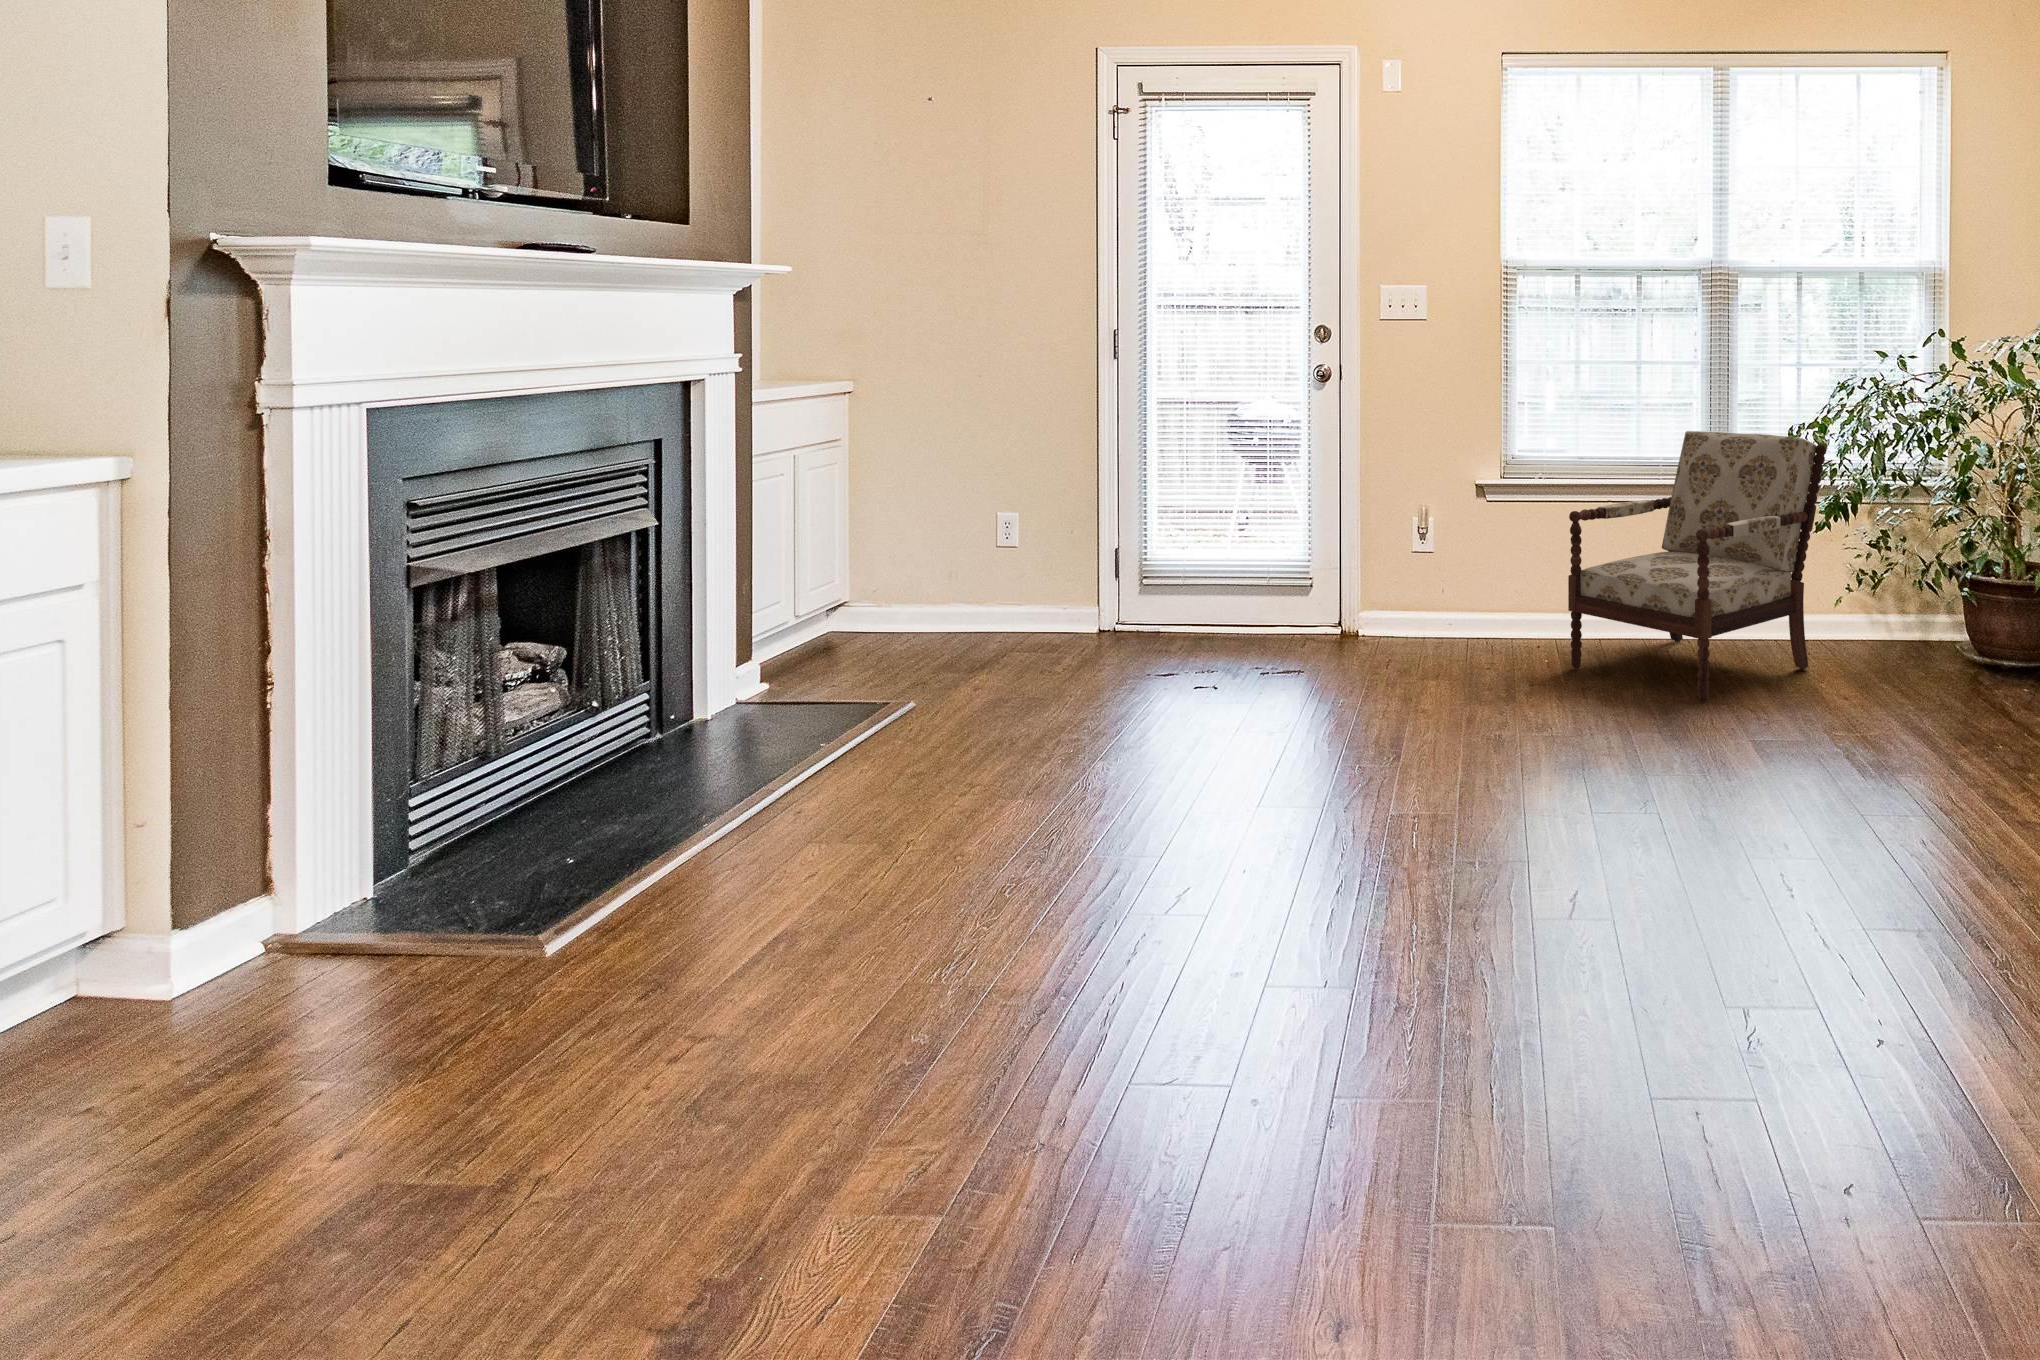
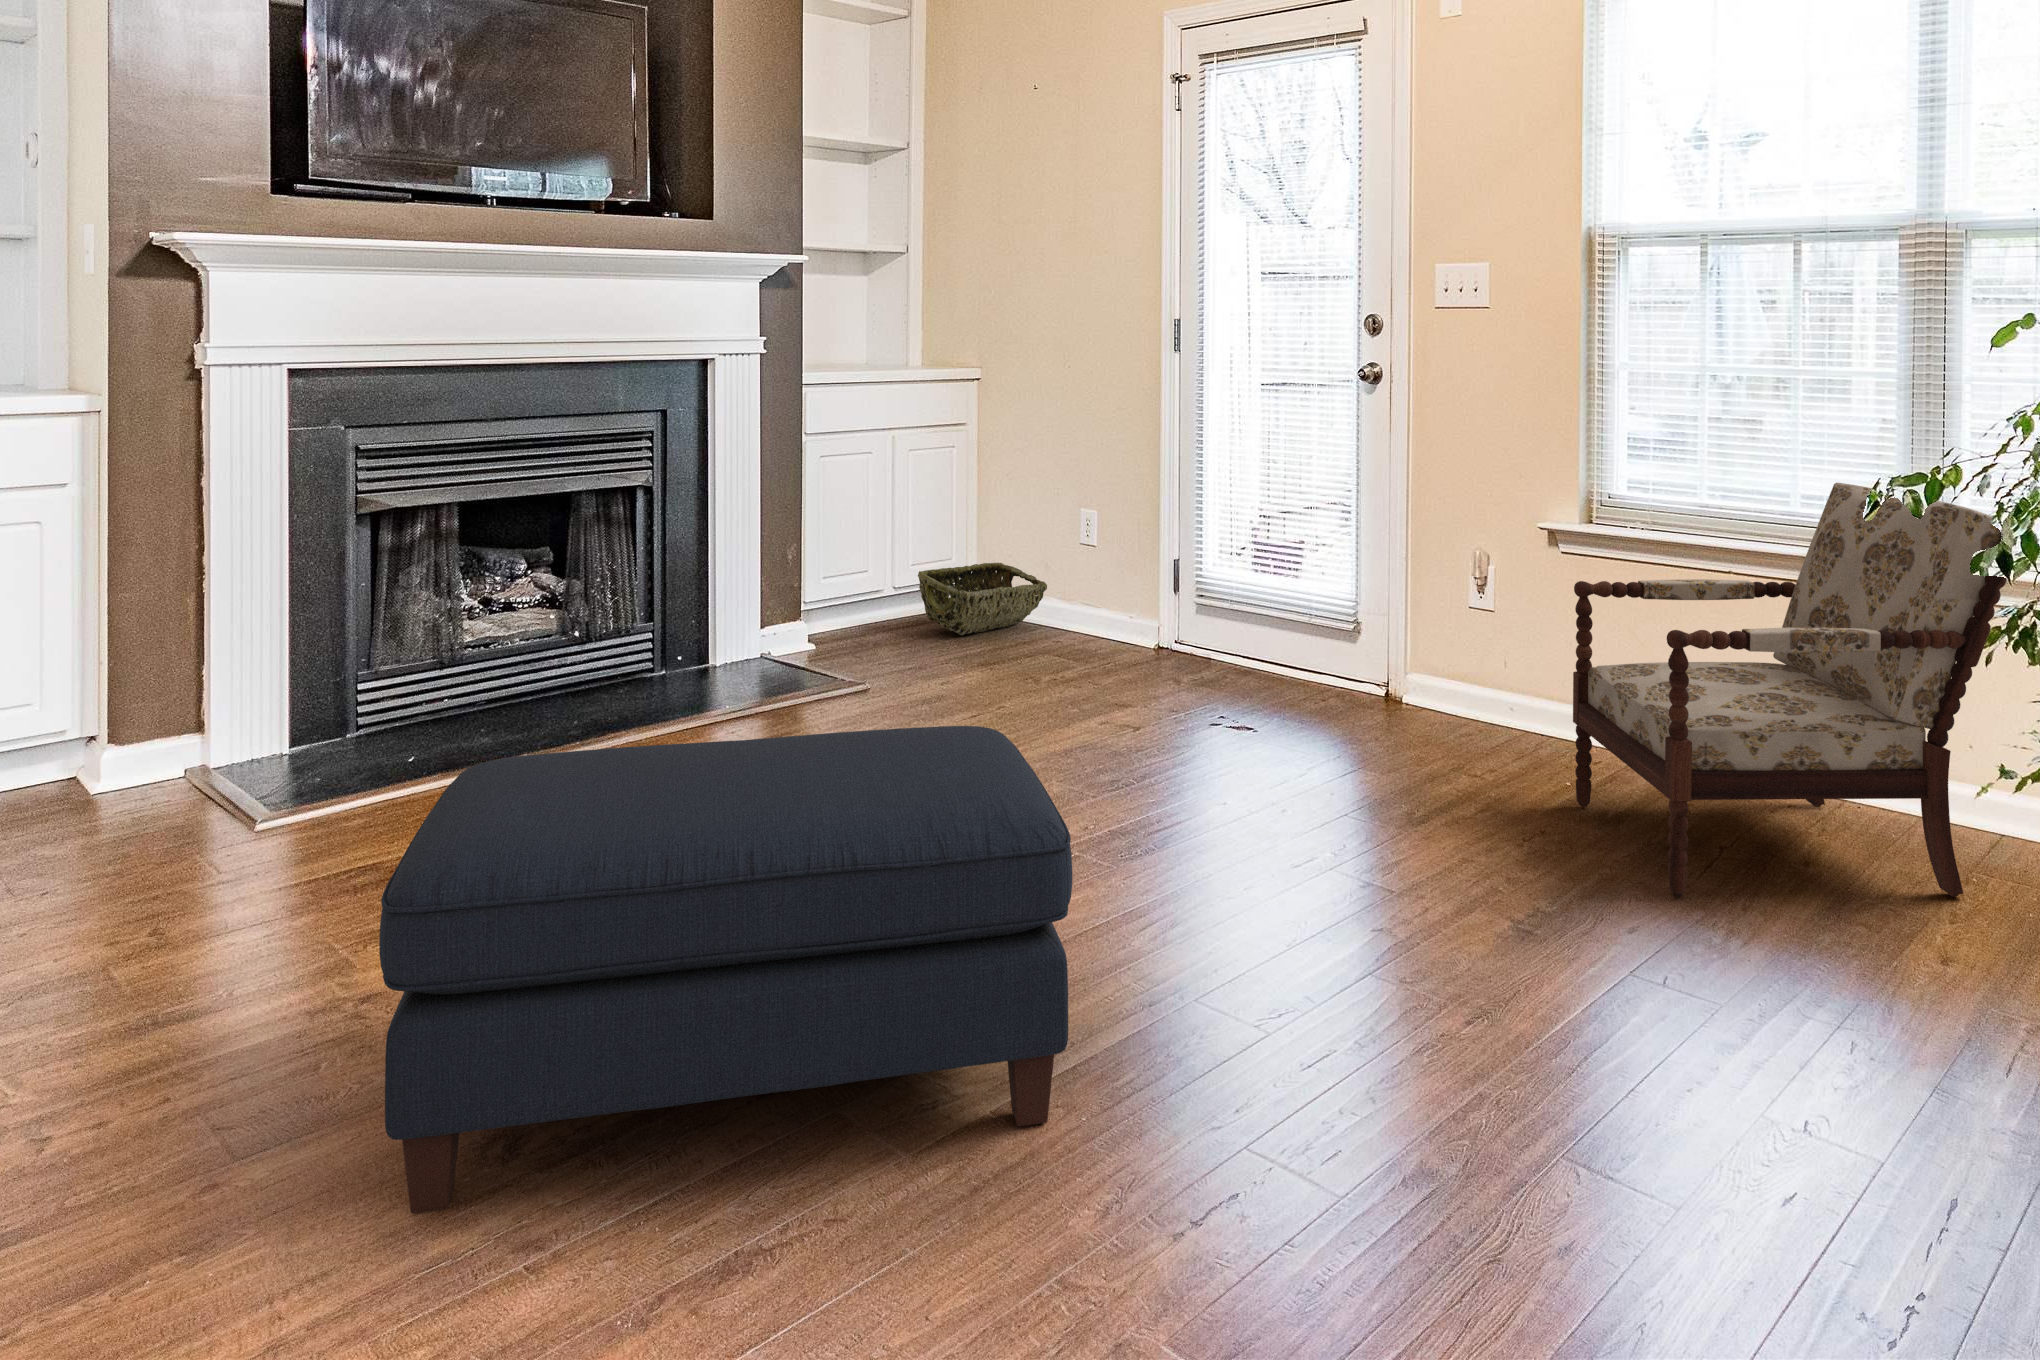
woven basket: none [842,576,962,650] -> present [918,563,1047,635]
ottoman: none [1147,657,1664,1105] -> present [379,726,1072,1213]

